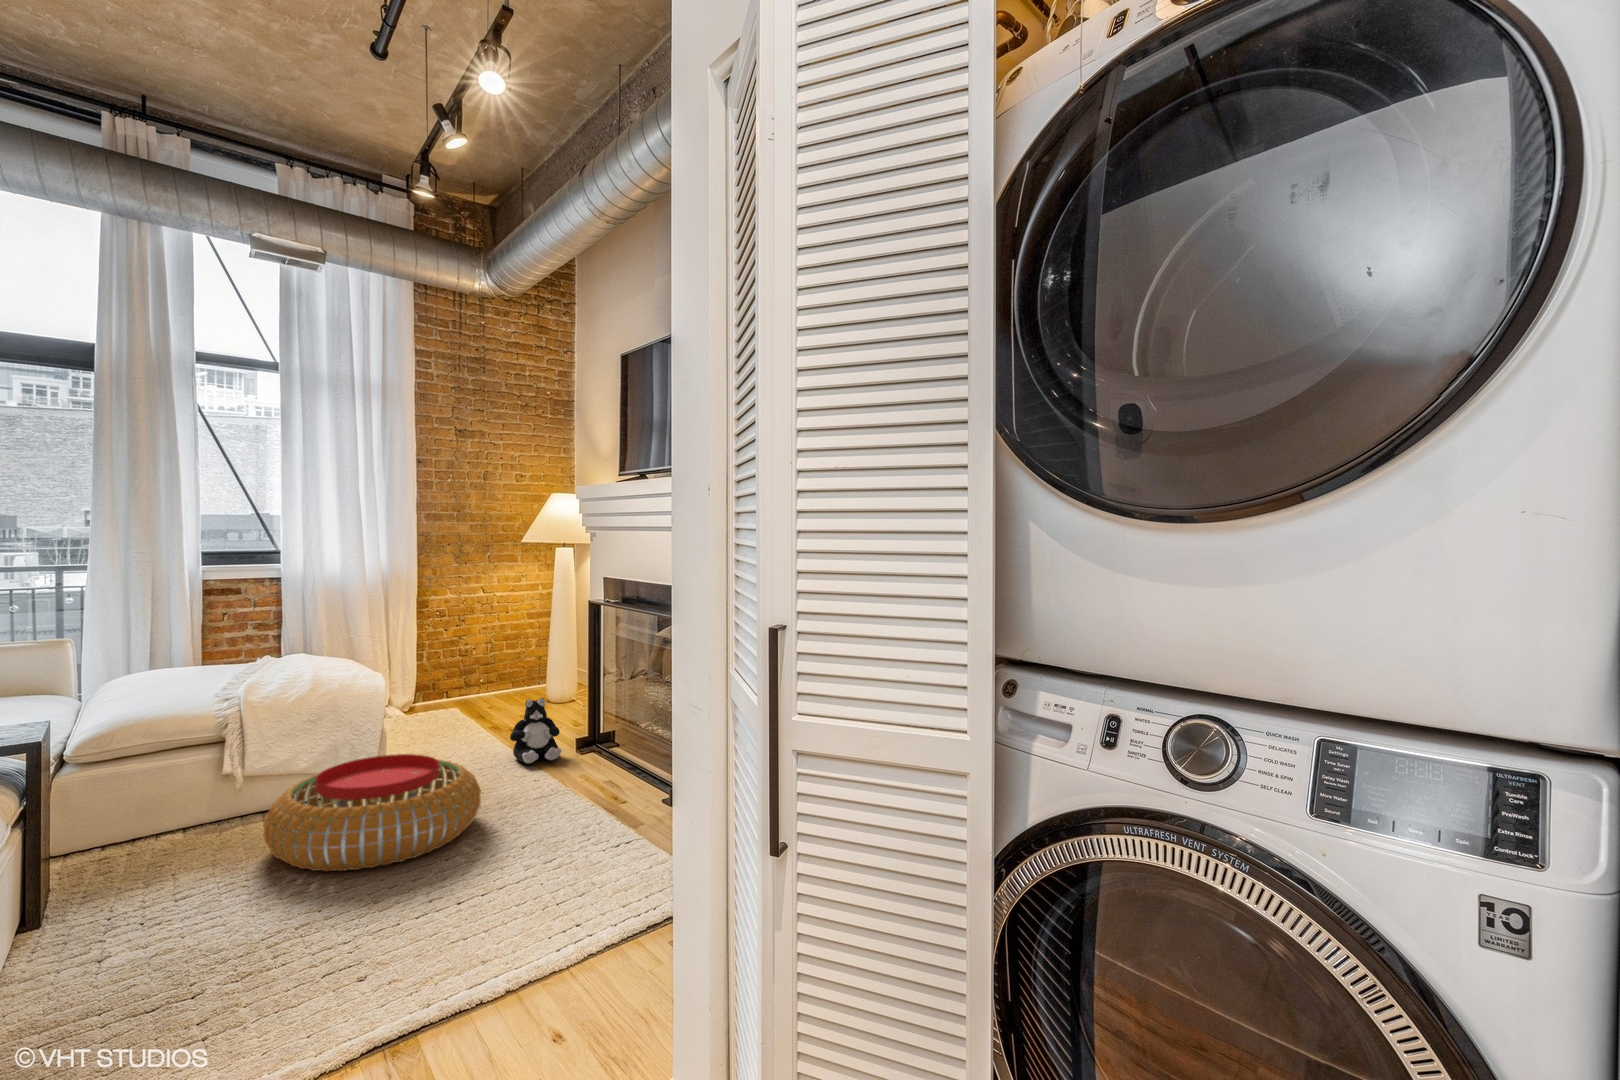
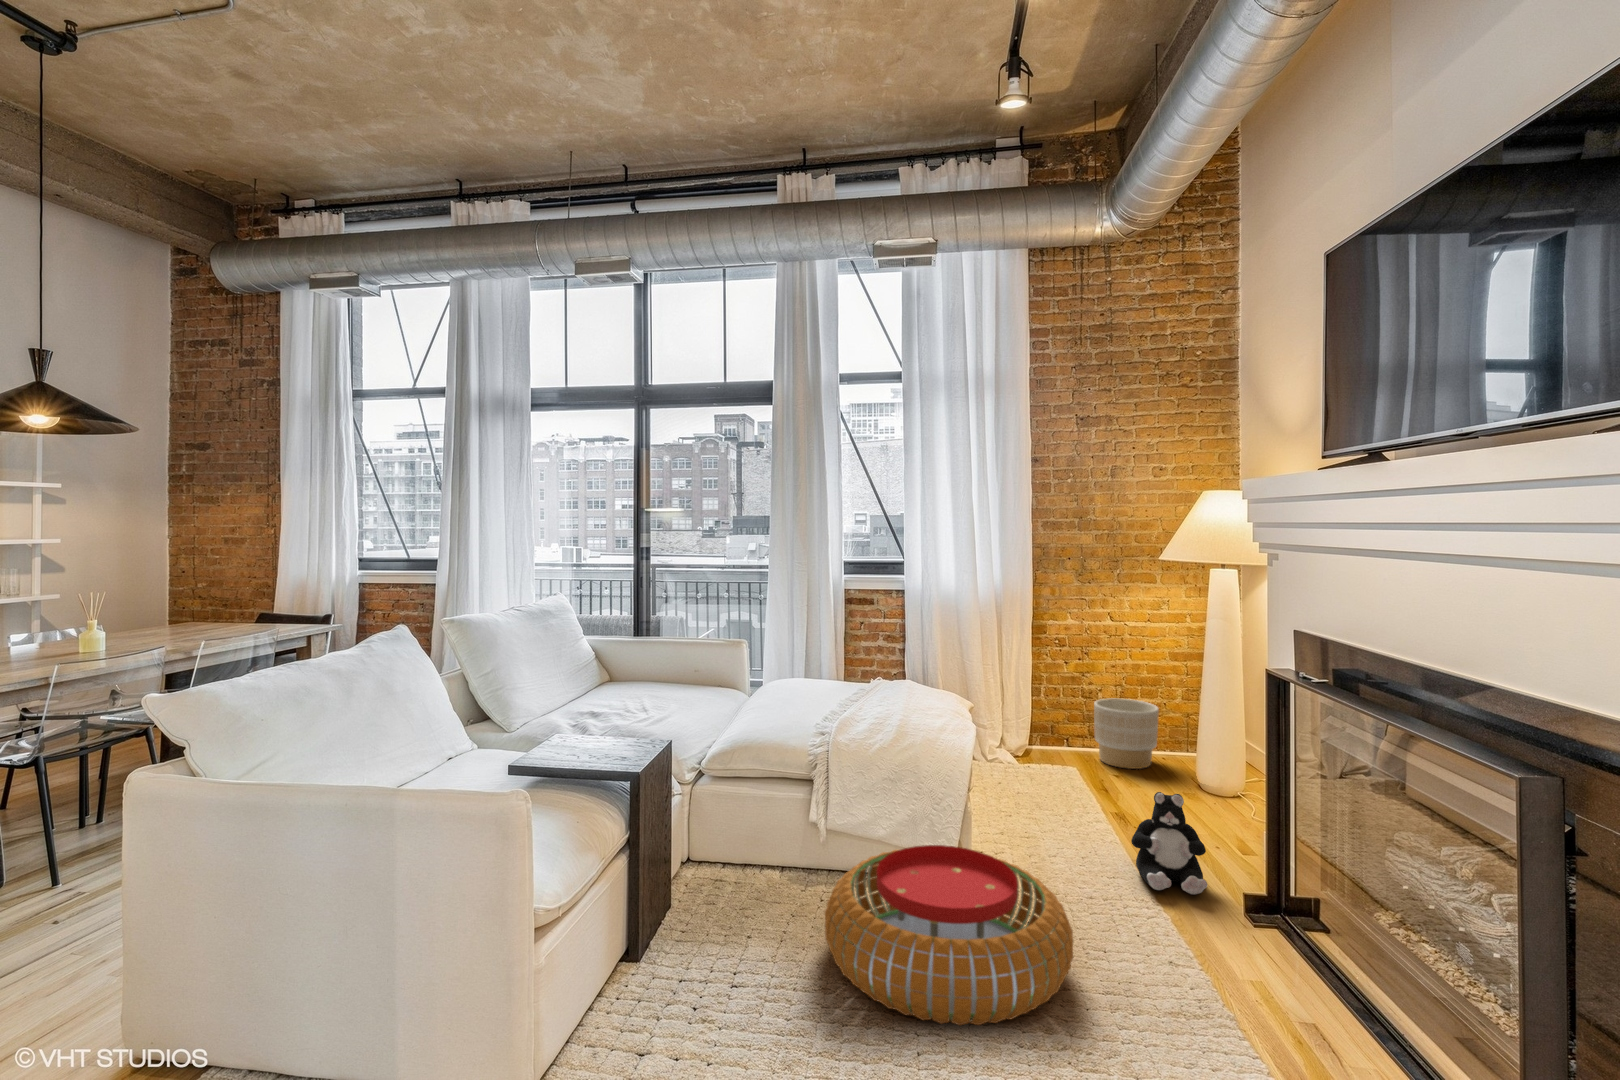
planter: none [470,654,521,706] -> present [1094,698,1159,769]

